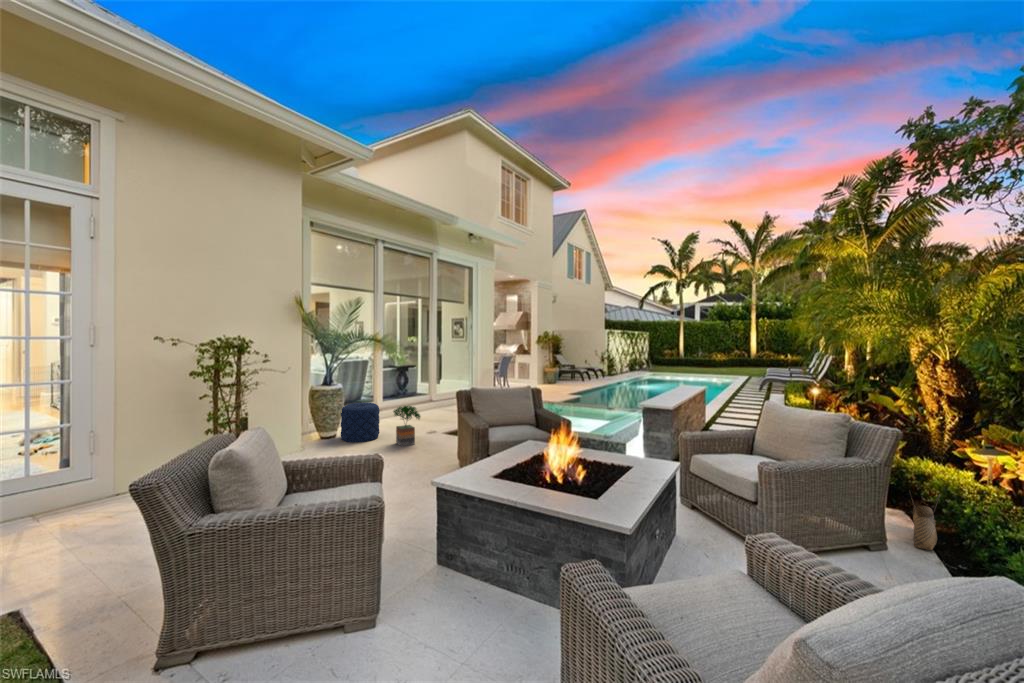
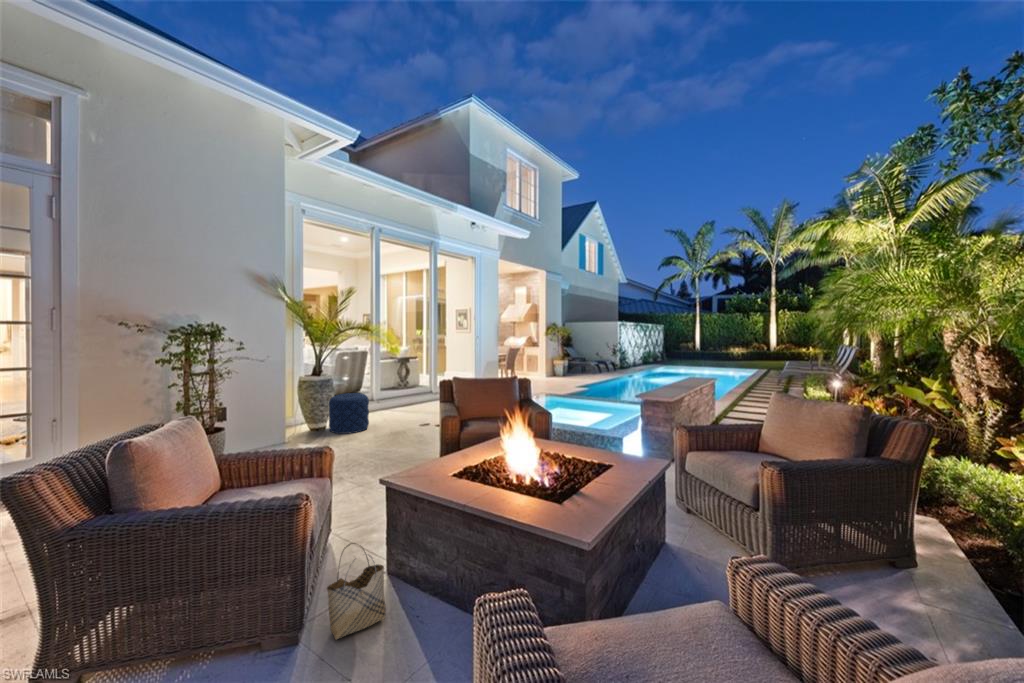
potted tree: present [393,406,420,446] -> none [378,396,408,438]
woven basket: present [912,498,939,550] -> present [327,543,386,640]

